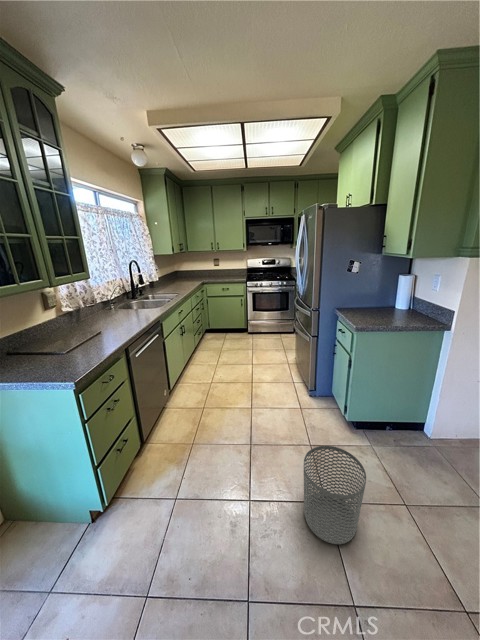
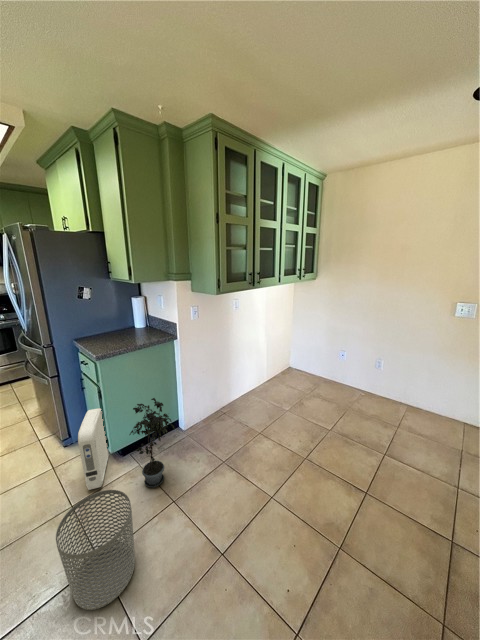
air purifier: none [323,374,347,444] -> present [78,408,108,490]
potted plant: none [372,387,429,478] -> present [129,398,174,487]

